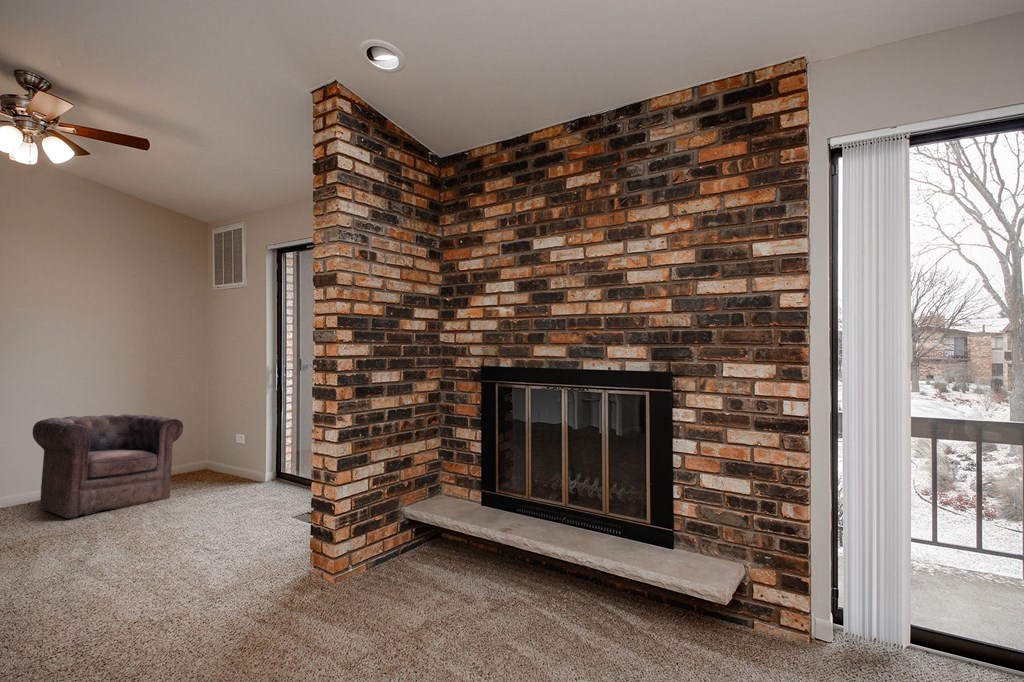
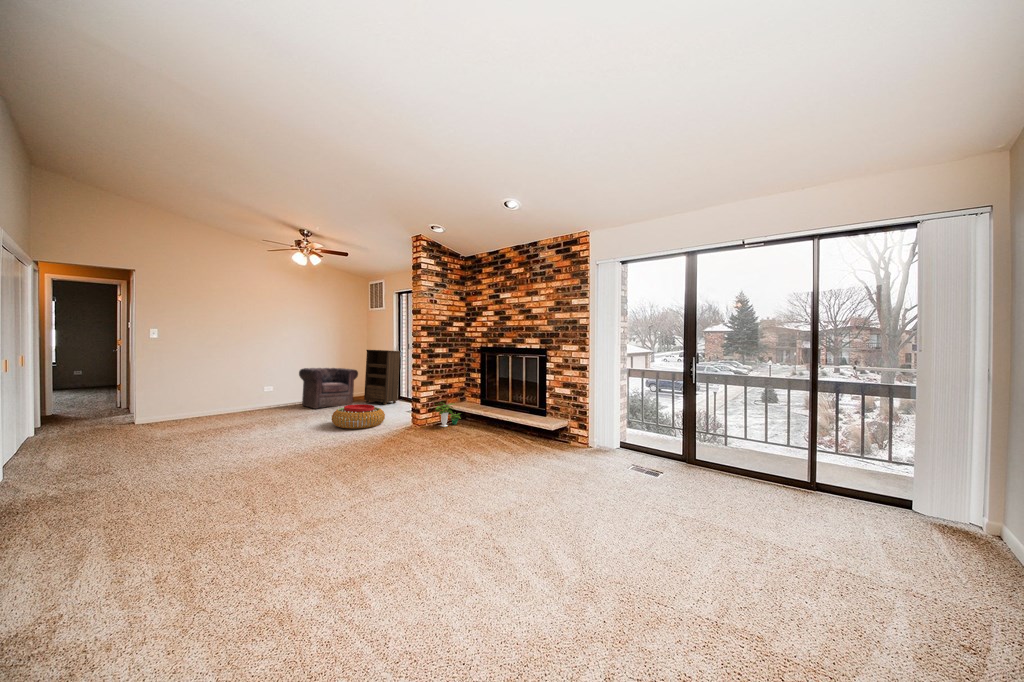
bookshelf: none [197,373,283,498] -> present [364,350,401,405]
potted plant: none [370,508,439,572] -> present [436,402,461,426]
pouf: none [87,517,241,596] -> present [332,404,385,429]

